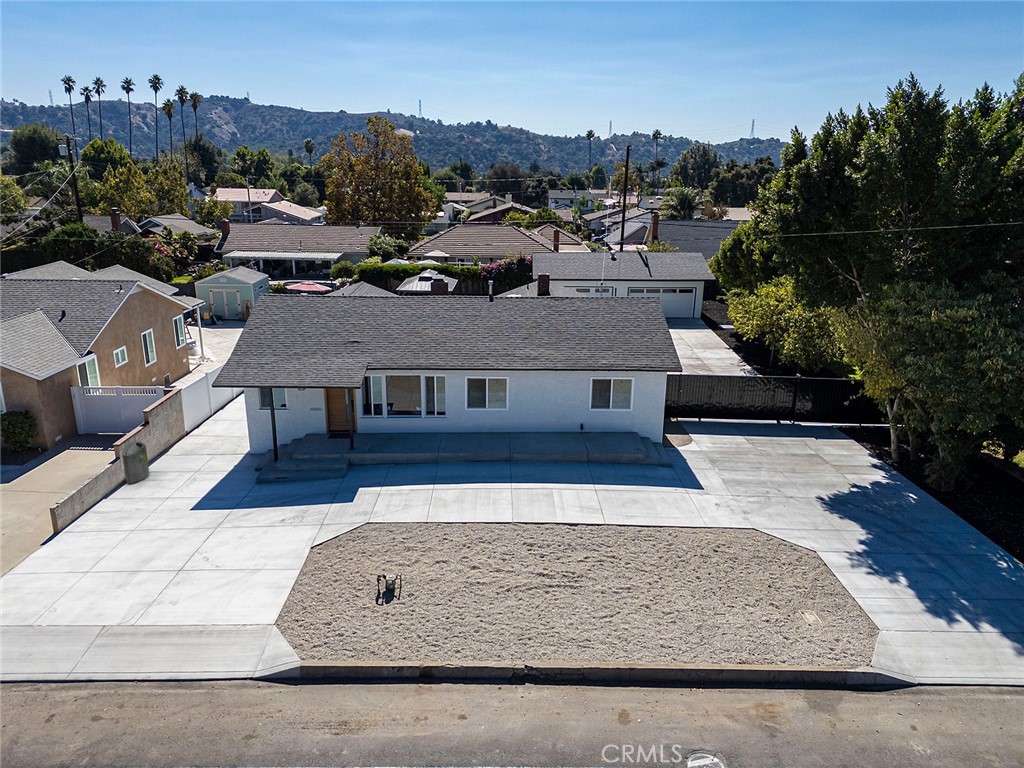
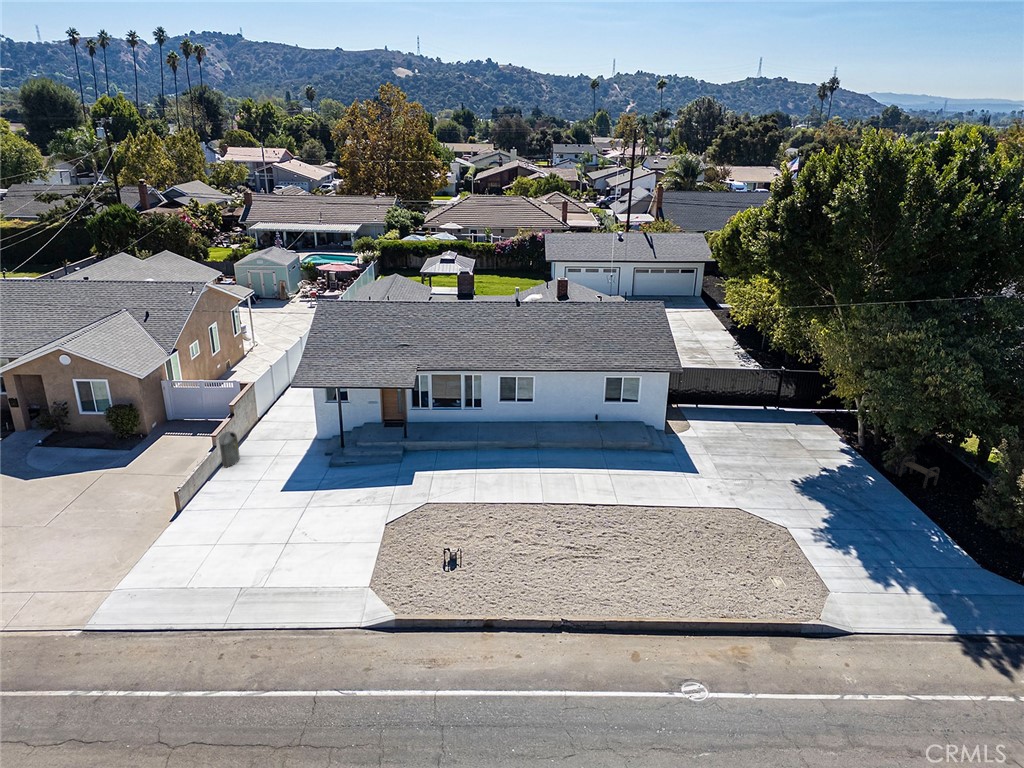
bench: none [947,468,998,507] -> present [899,456,940,488]

